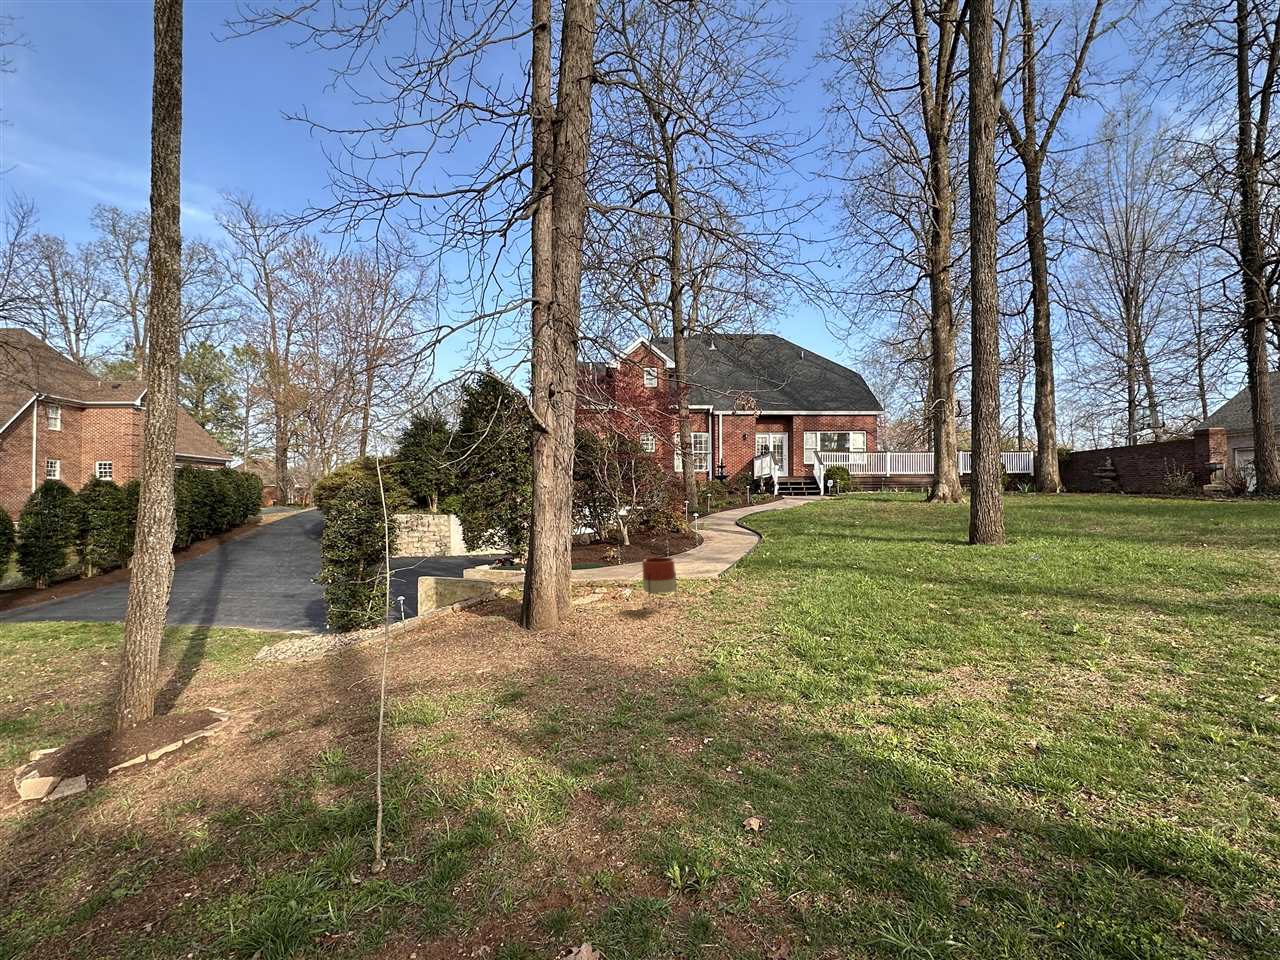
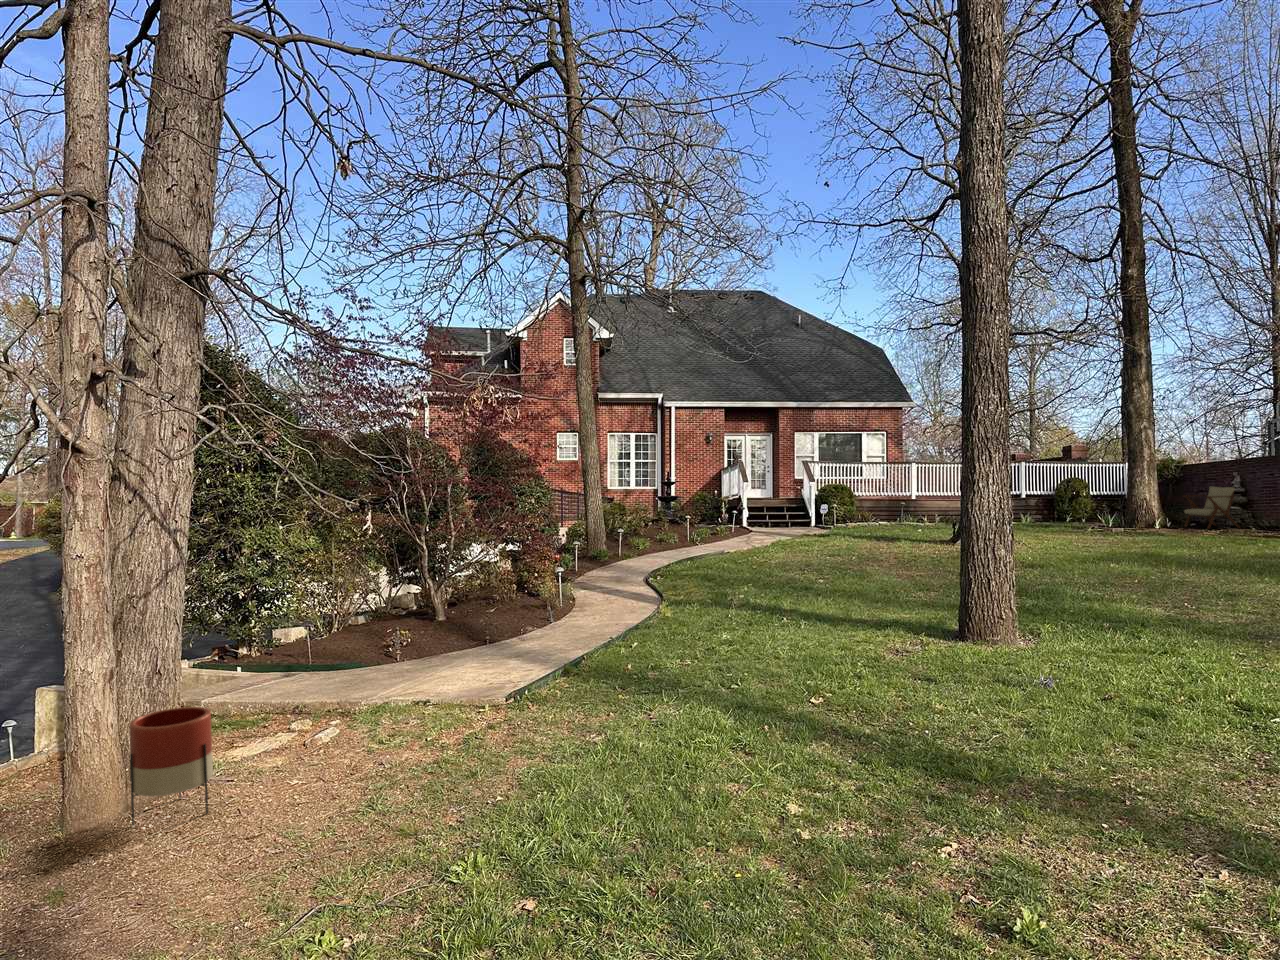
lounge chair: none [1075,463,1115,491] -> present [1184,487,1240,529]

